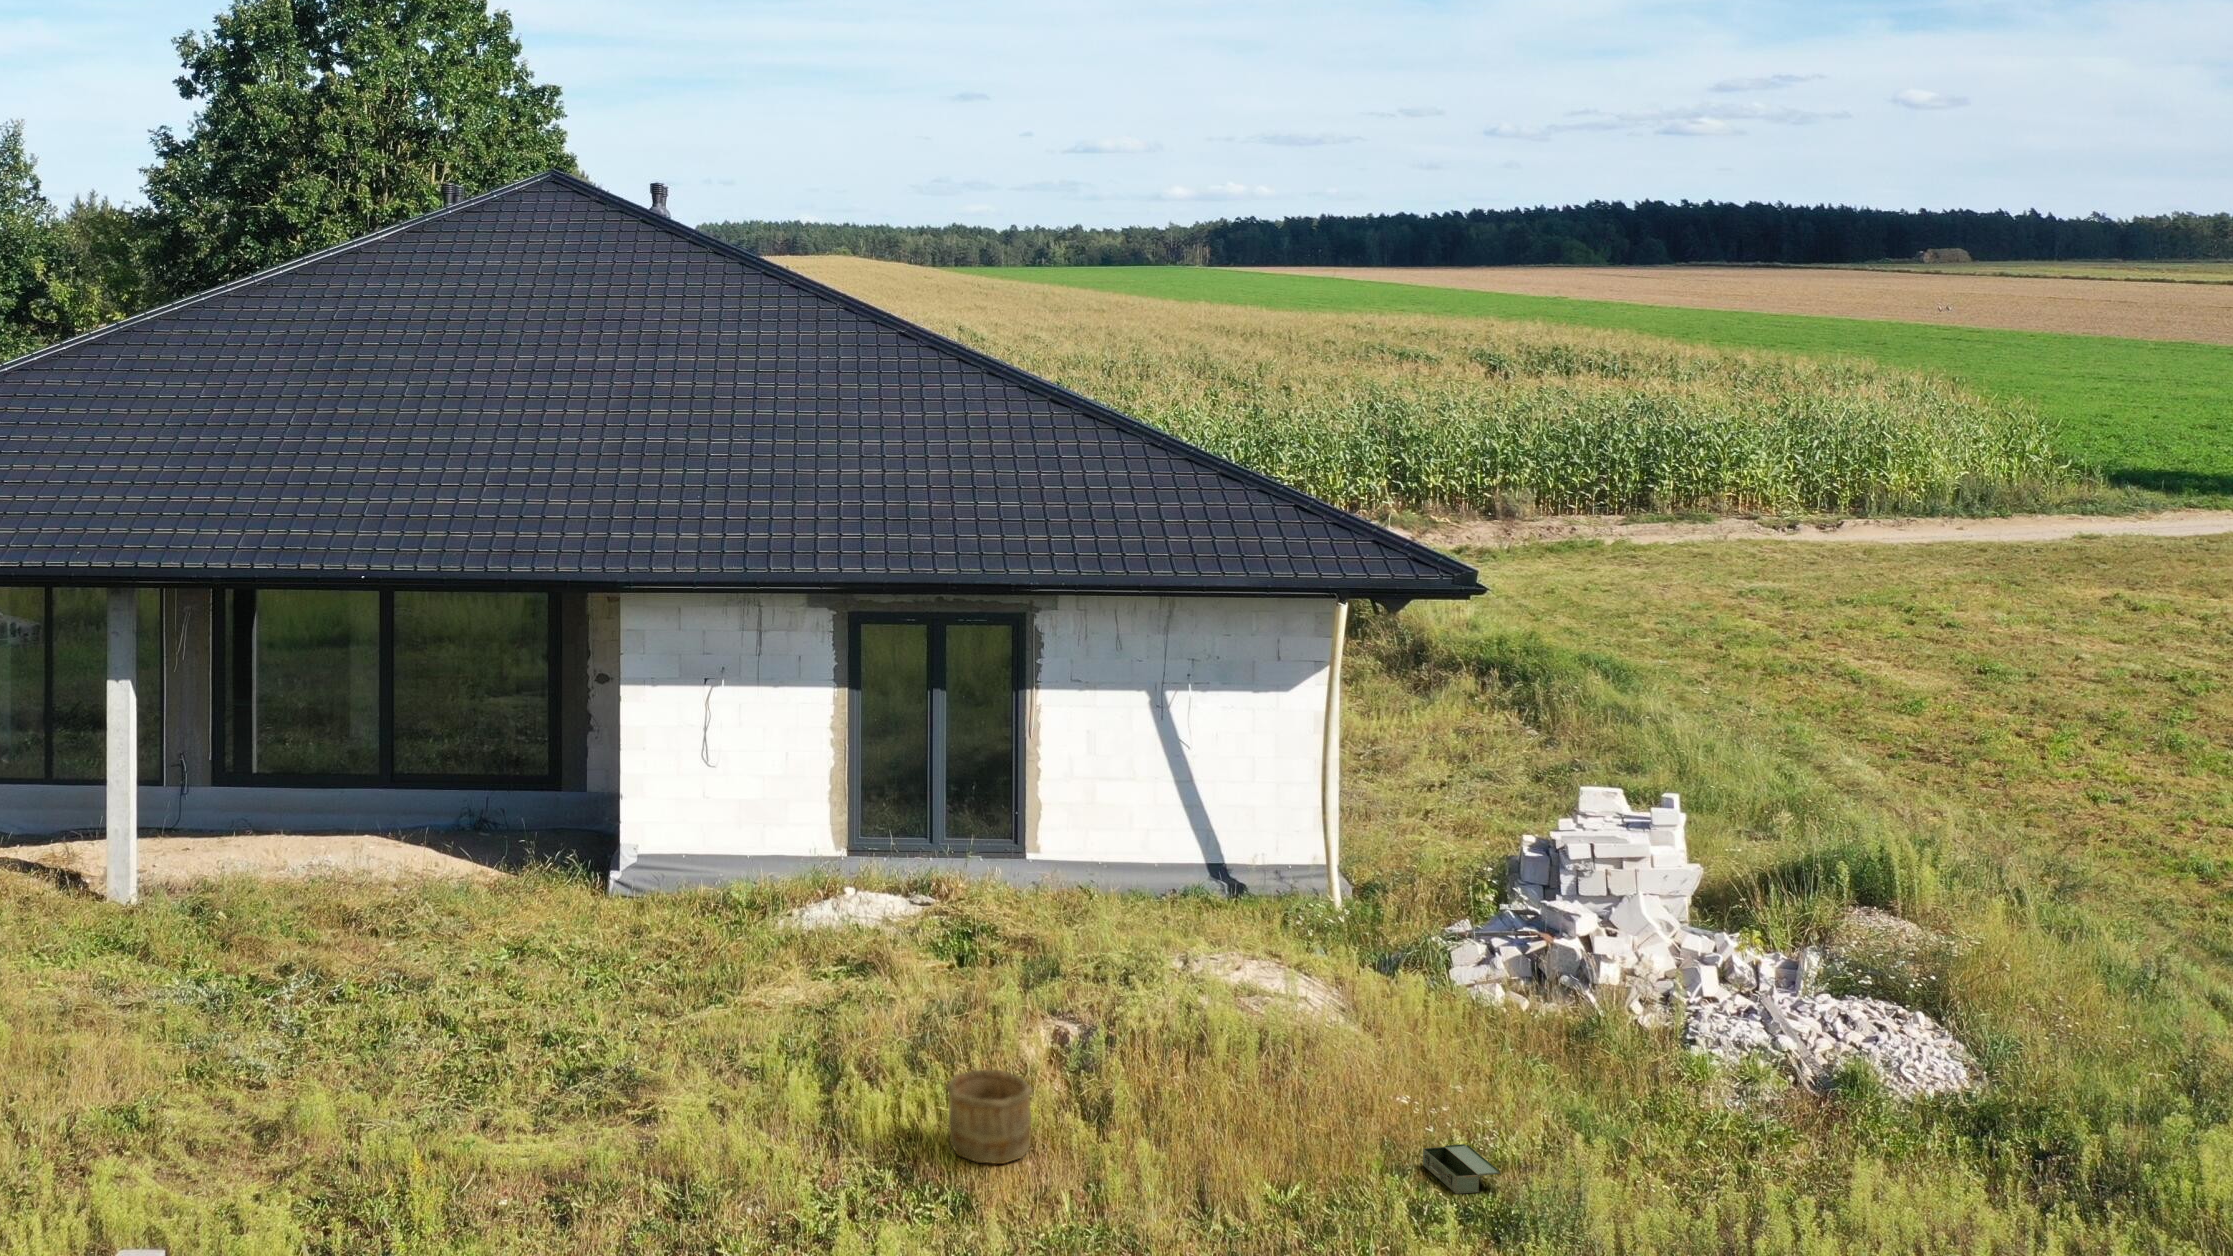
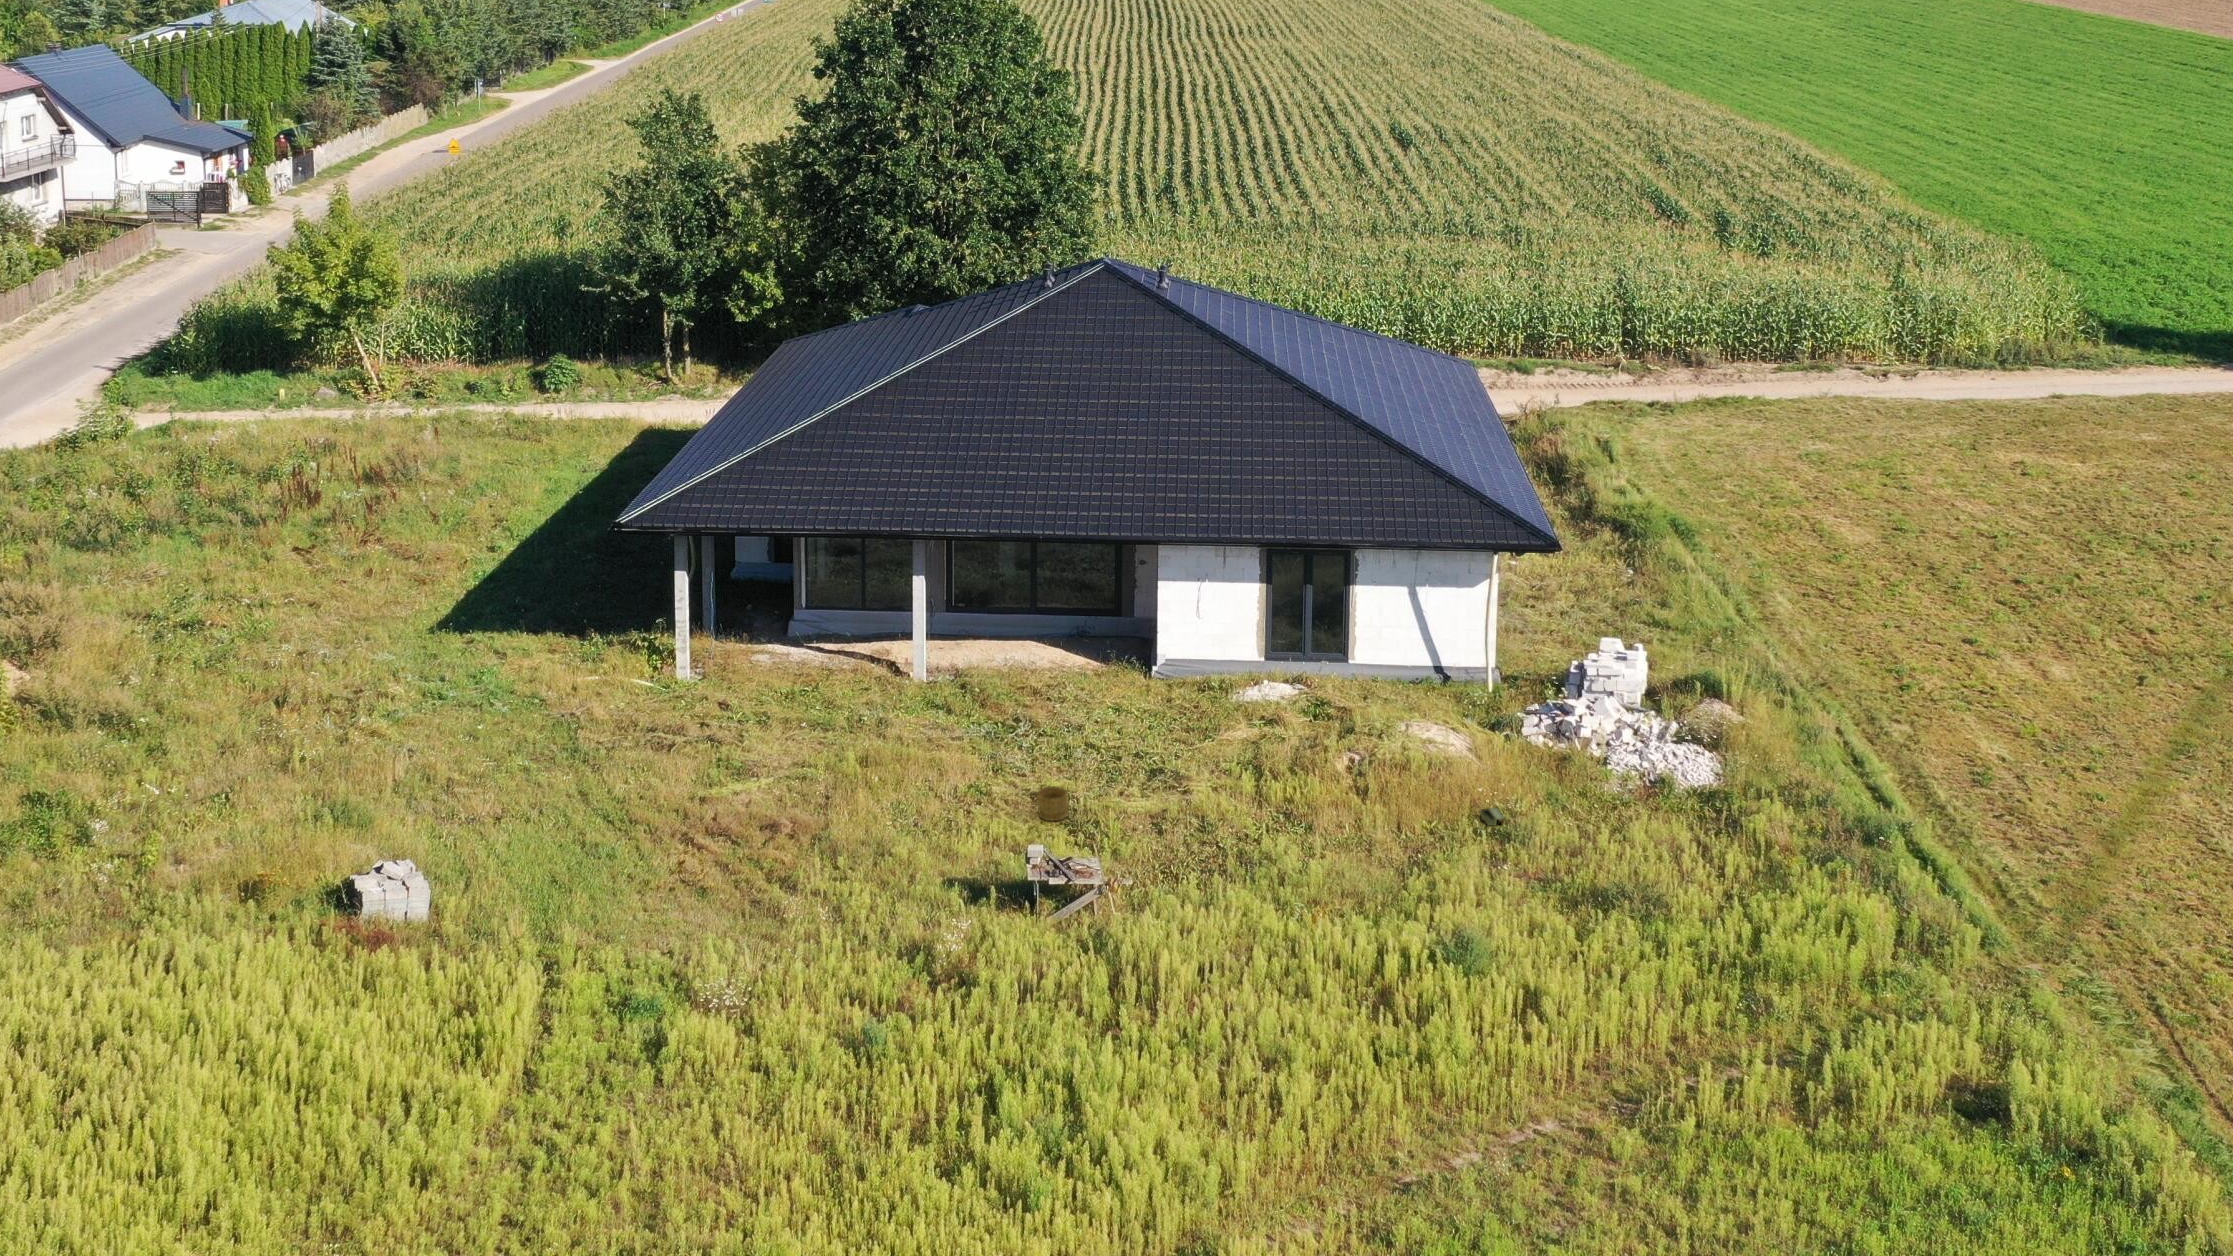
wooden bucket: present [947,1070,1032,1164] -> present [1037,786,1068,821]

